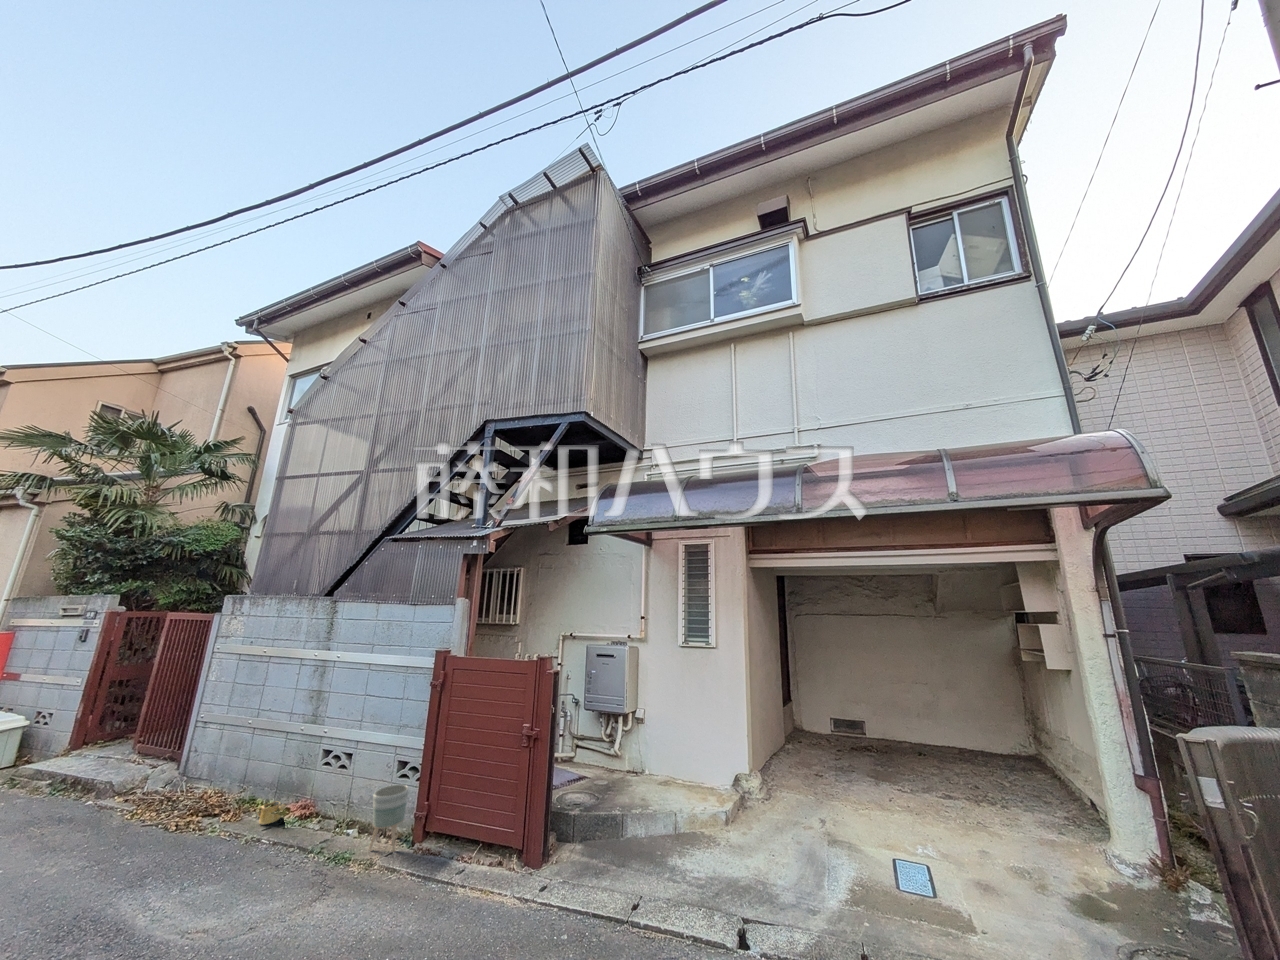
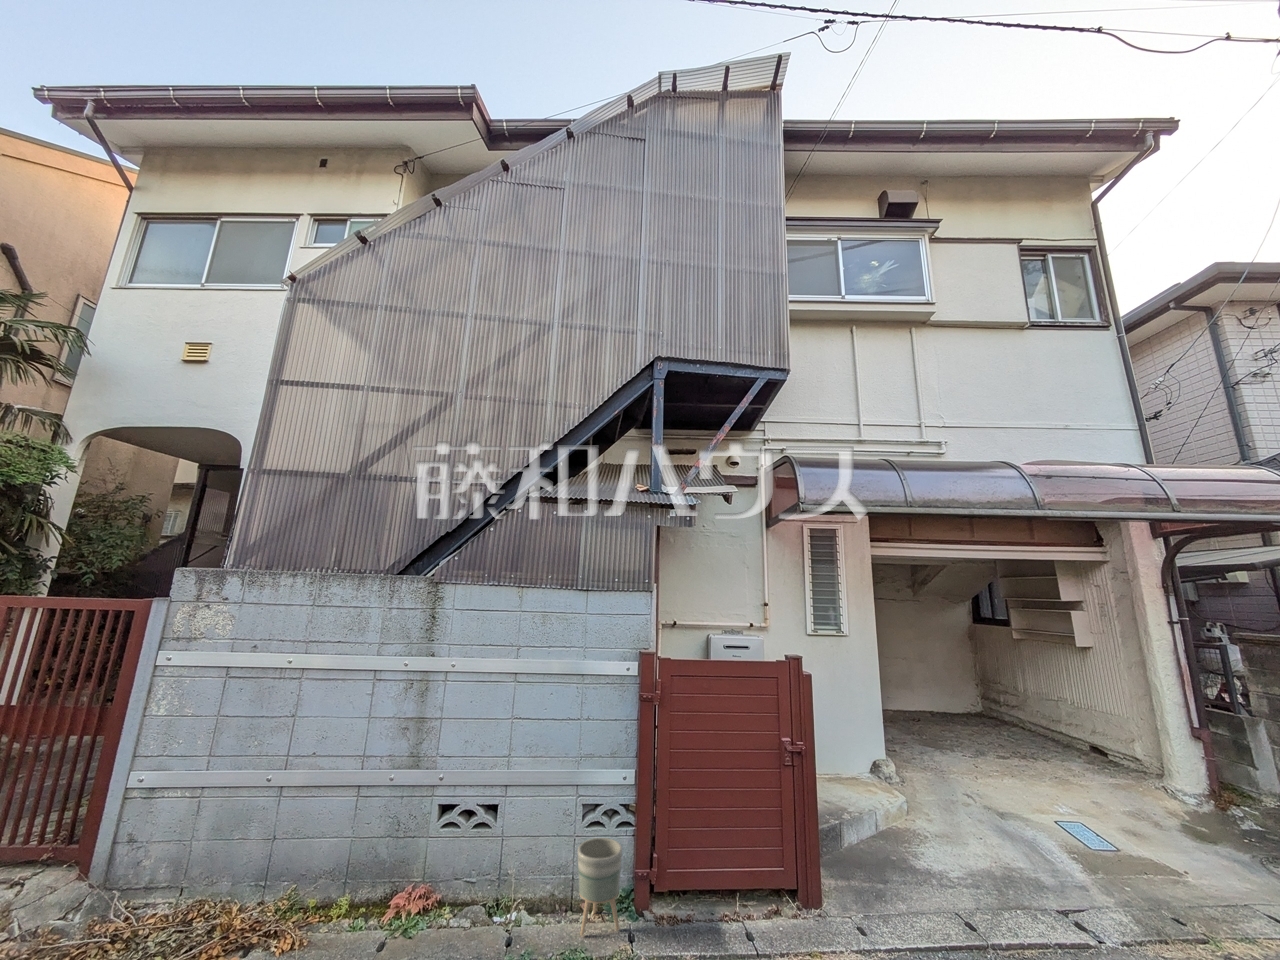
watering can: present [258,802,287,824] -> none [322,896,377,937]

